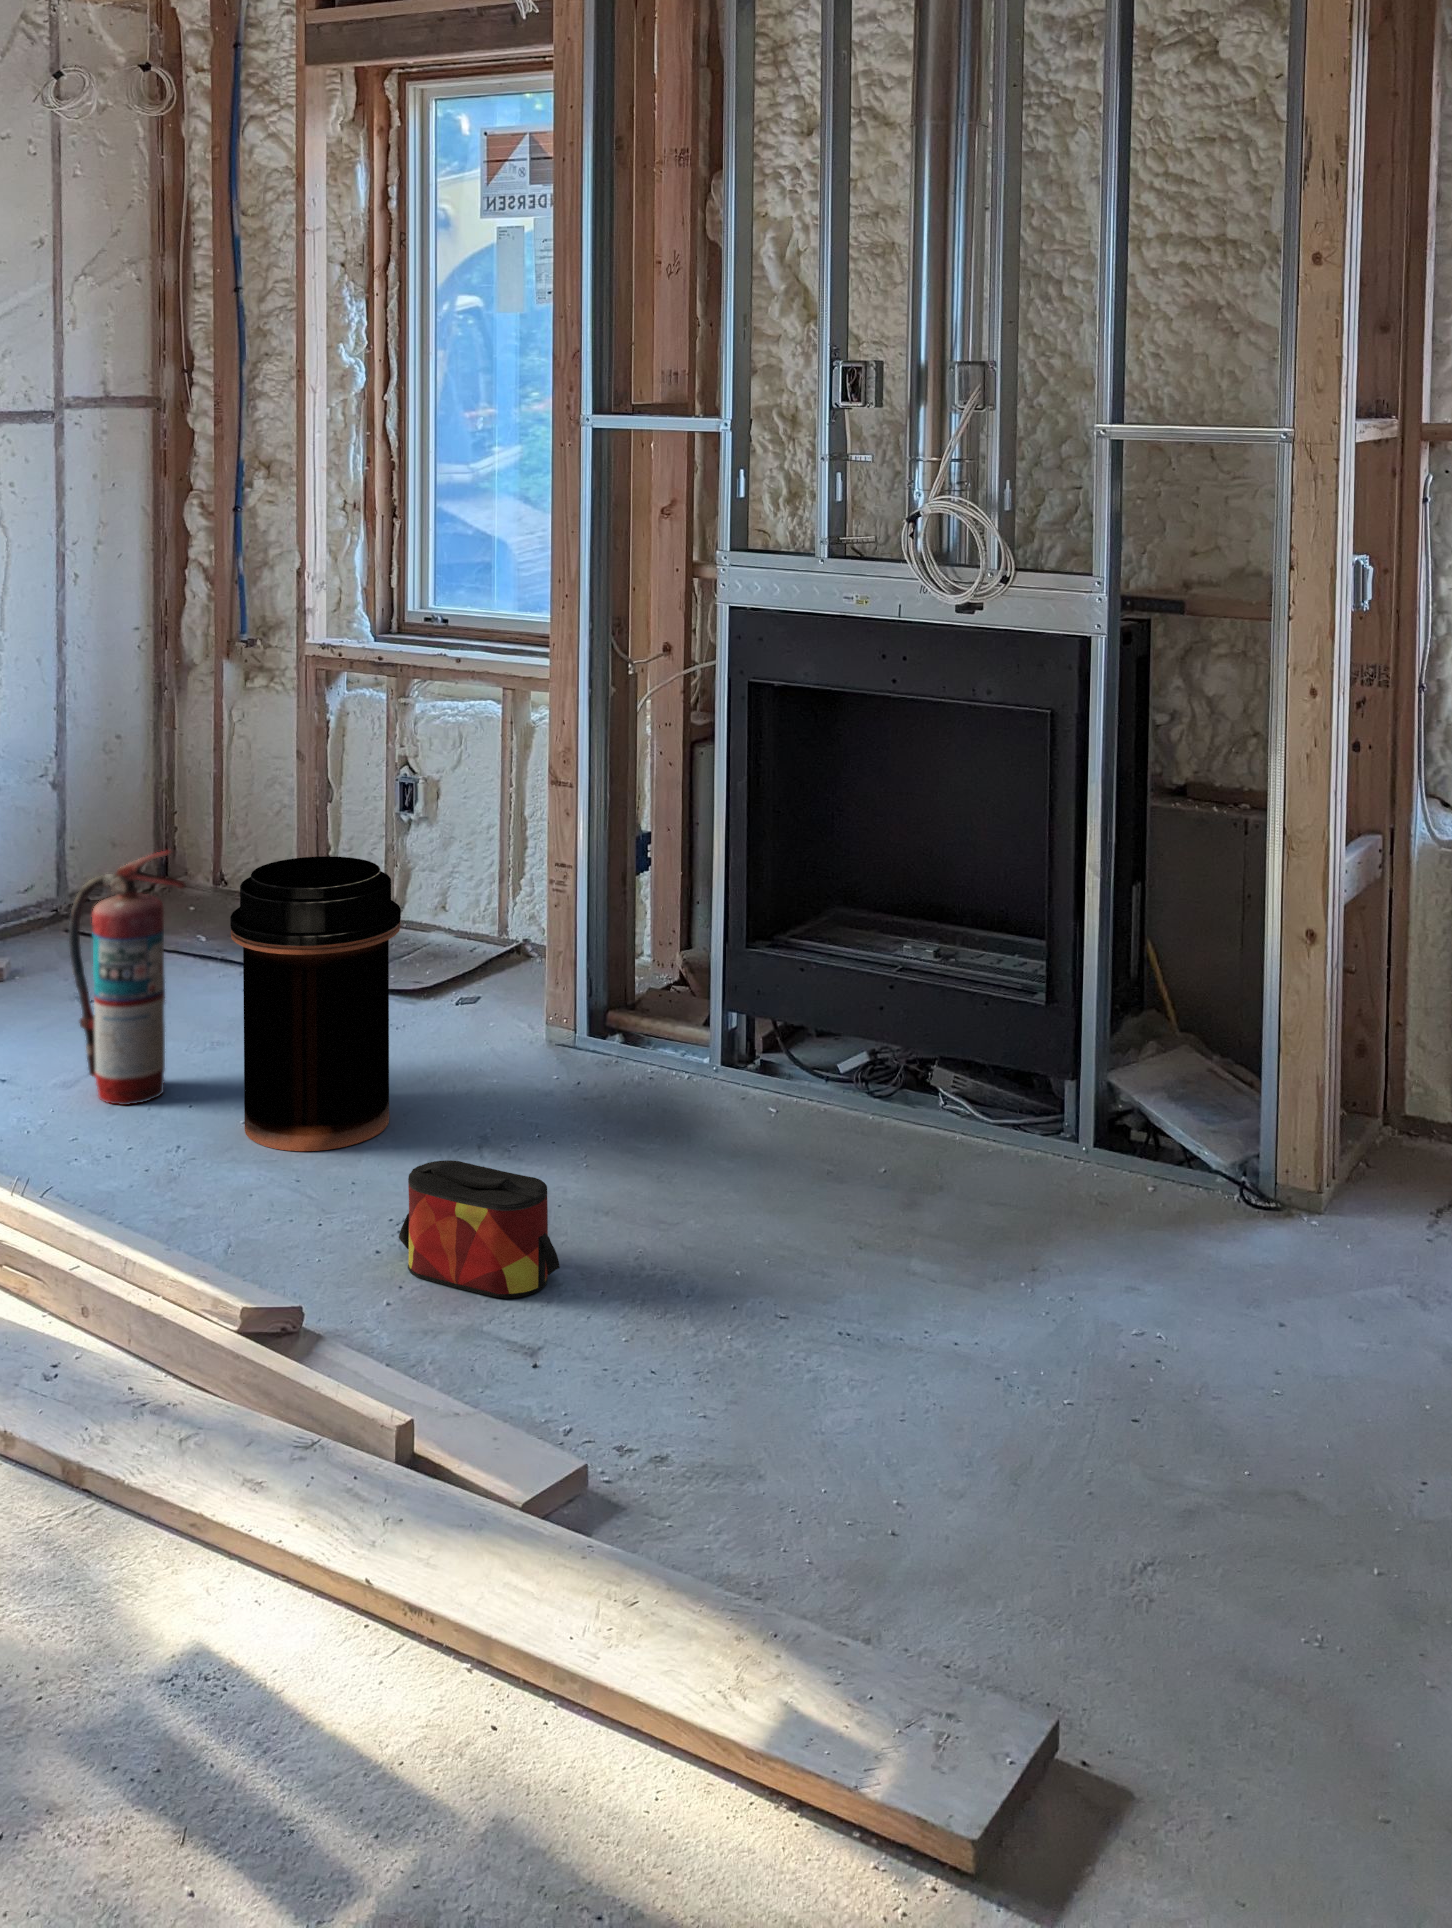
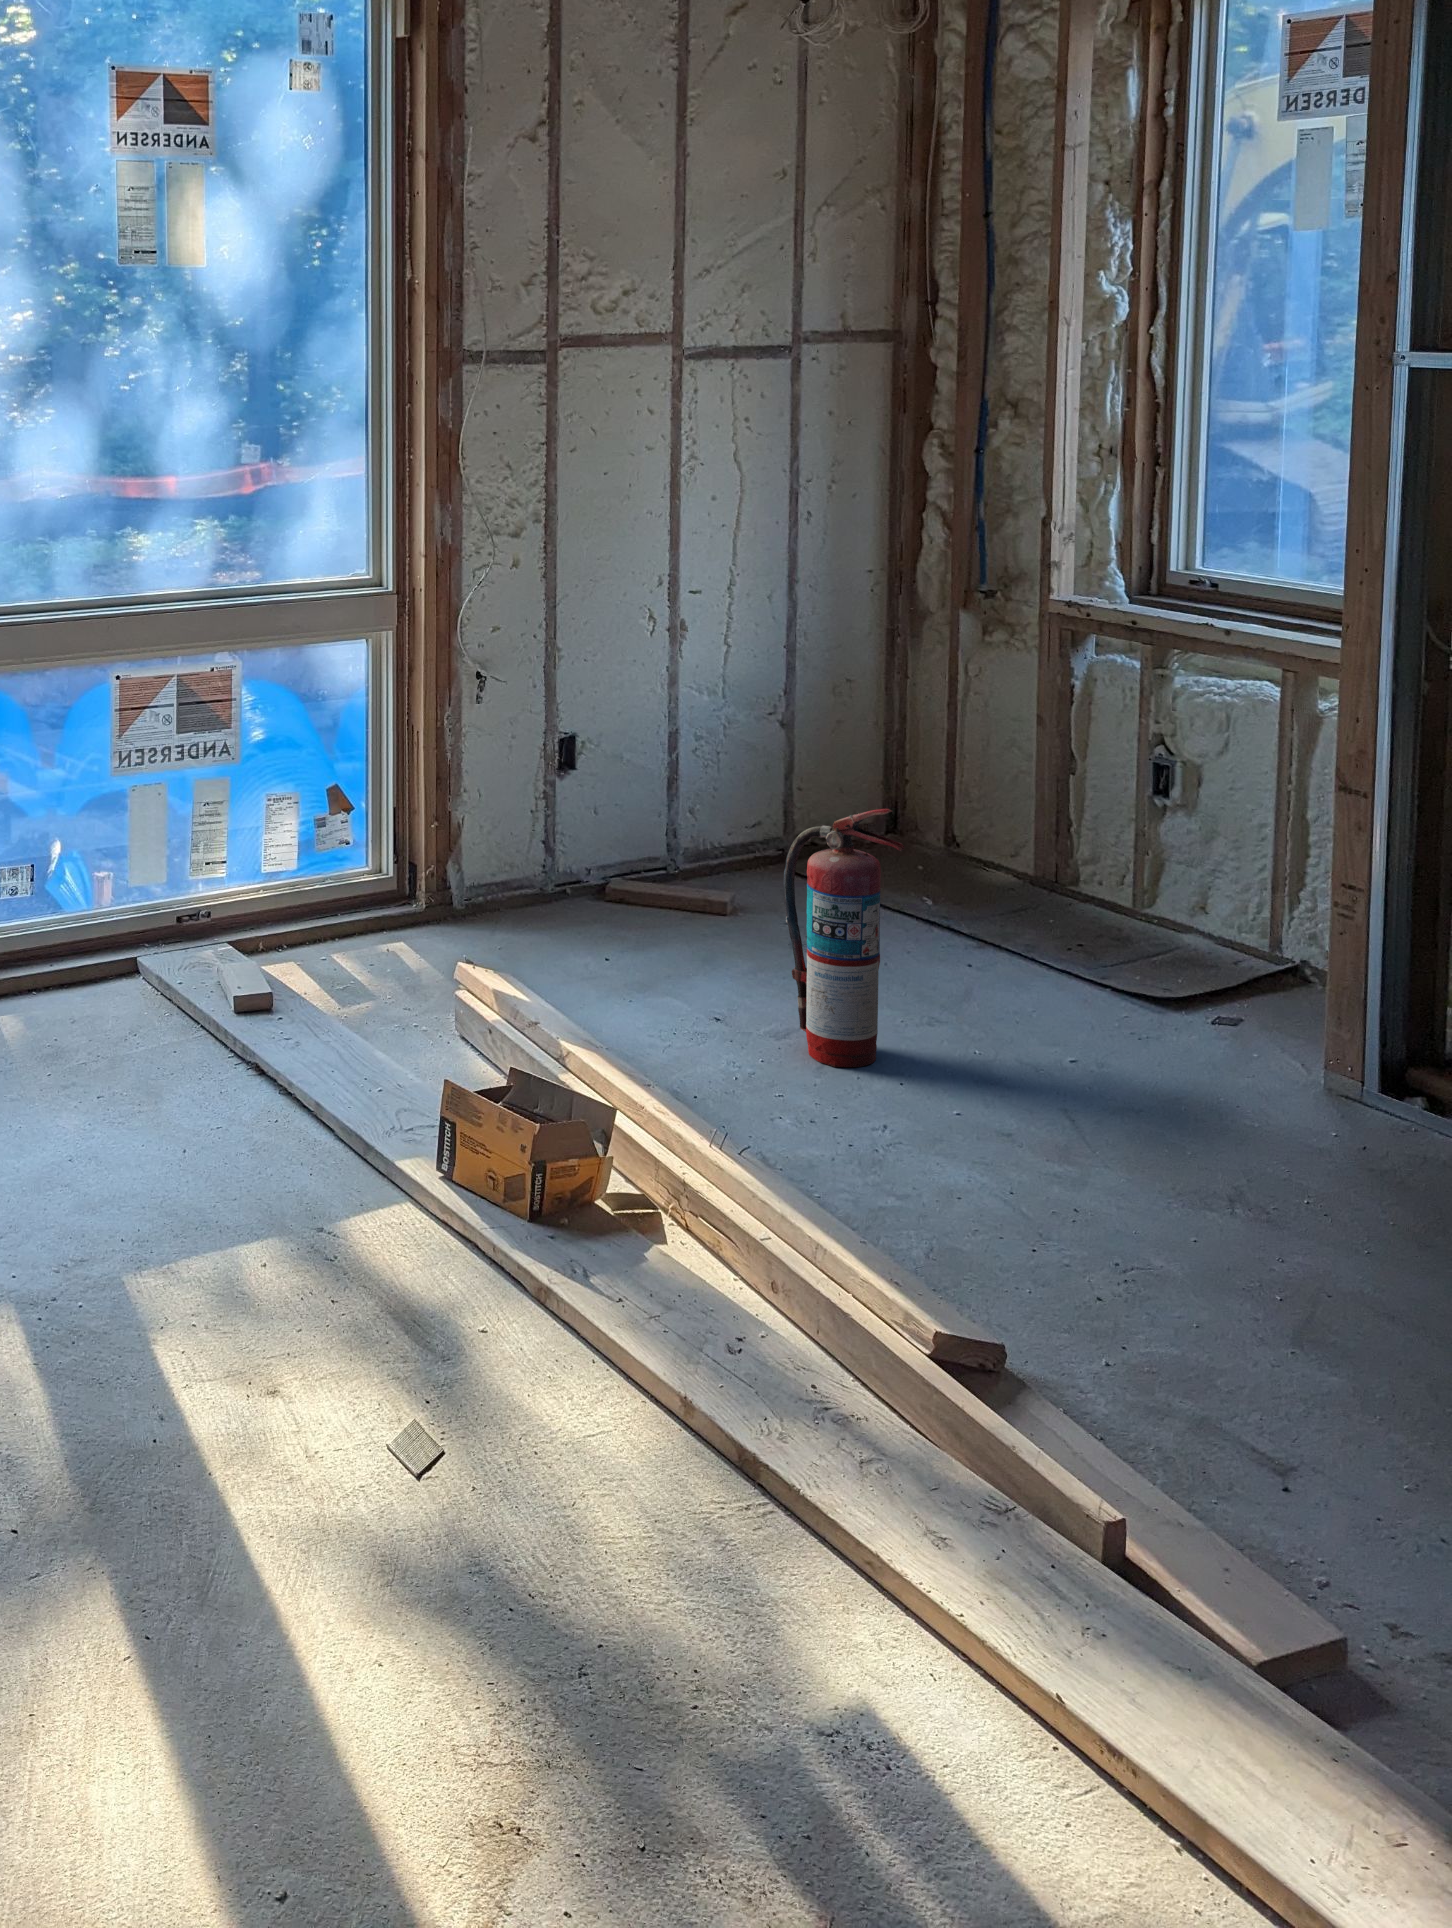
trash can: present [230,856,401,1151] -> none [949,835,1145,1161]
bag: present [399,1160,560,1298] -> none [1125,1208,1327,1394]

